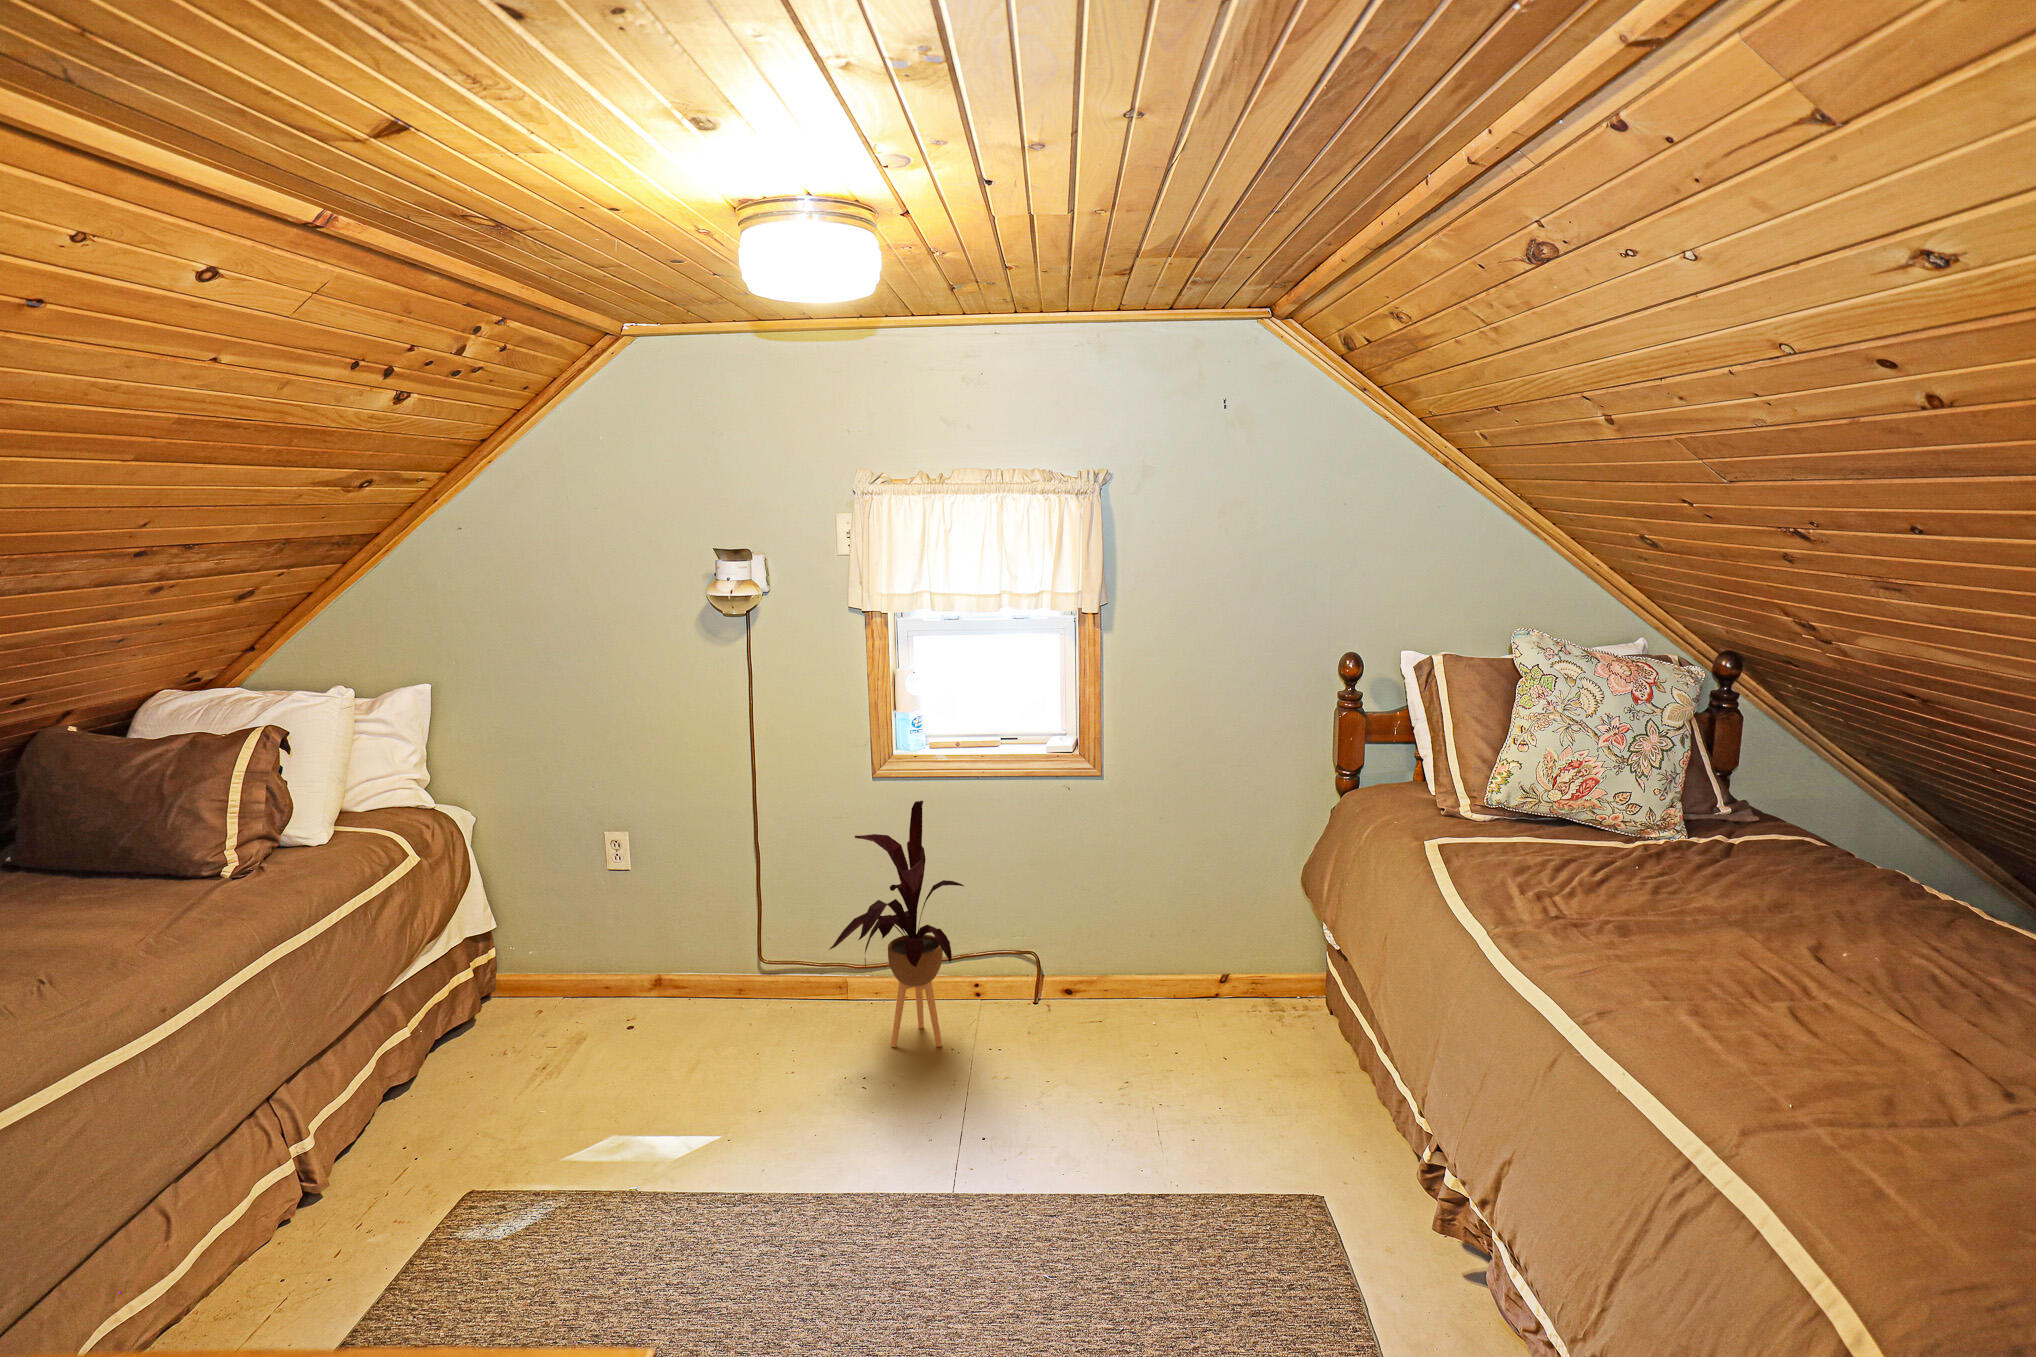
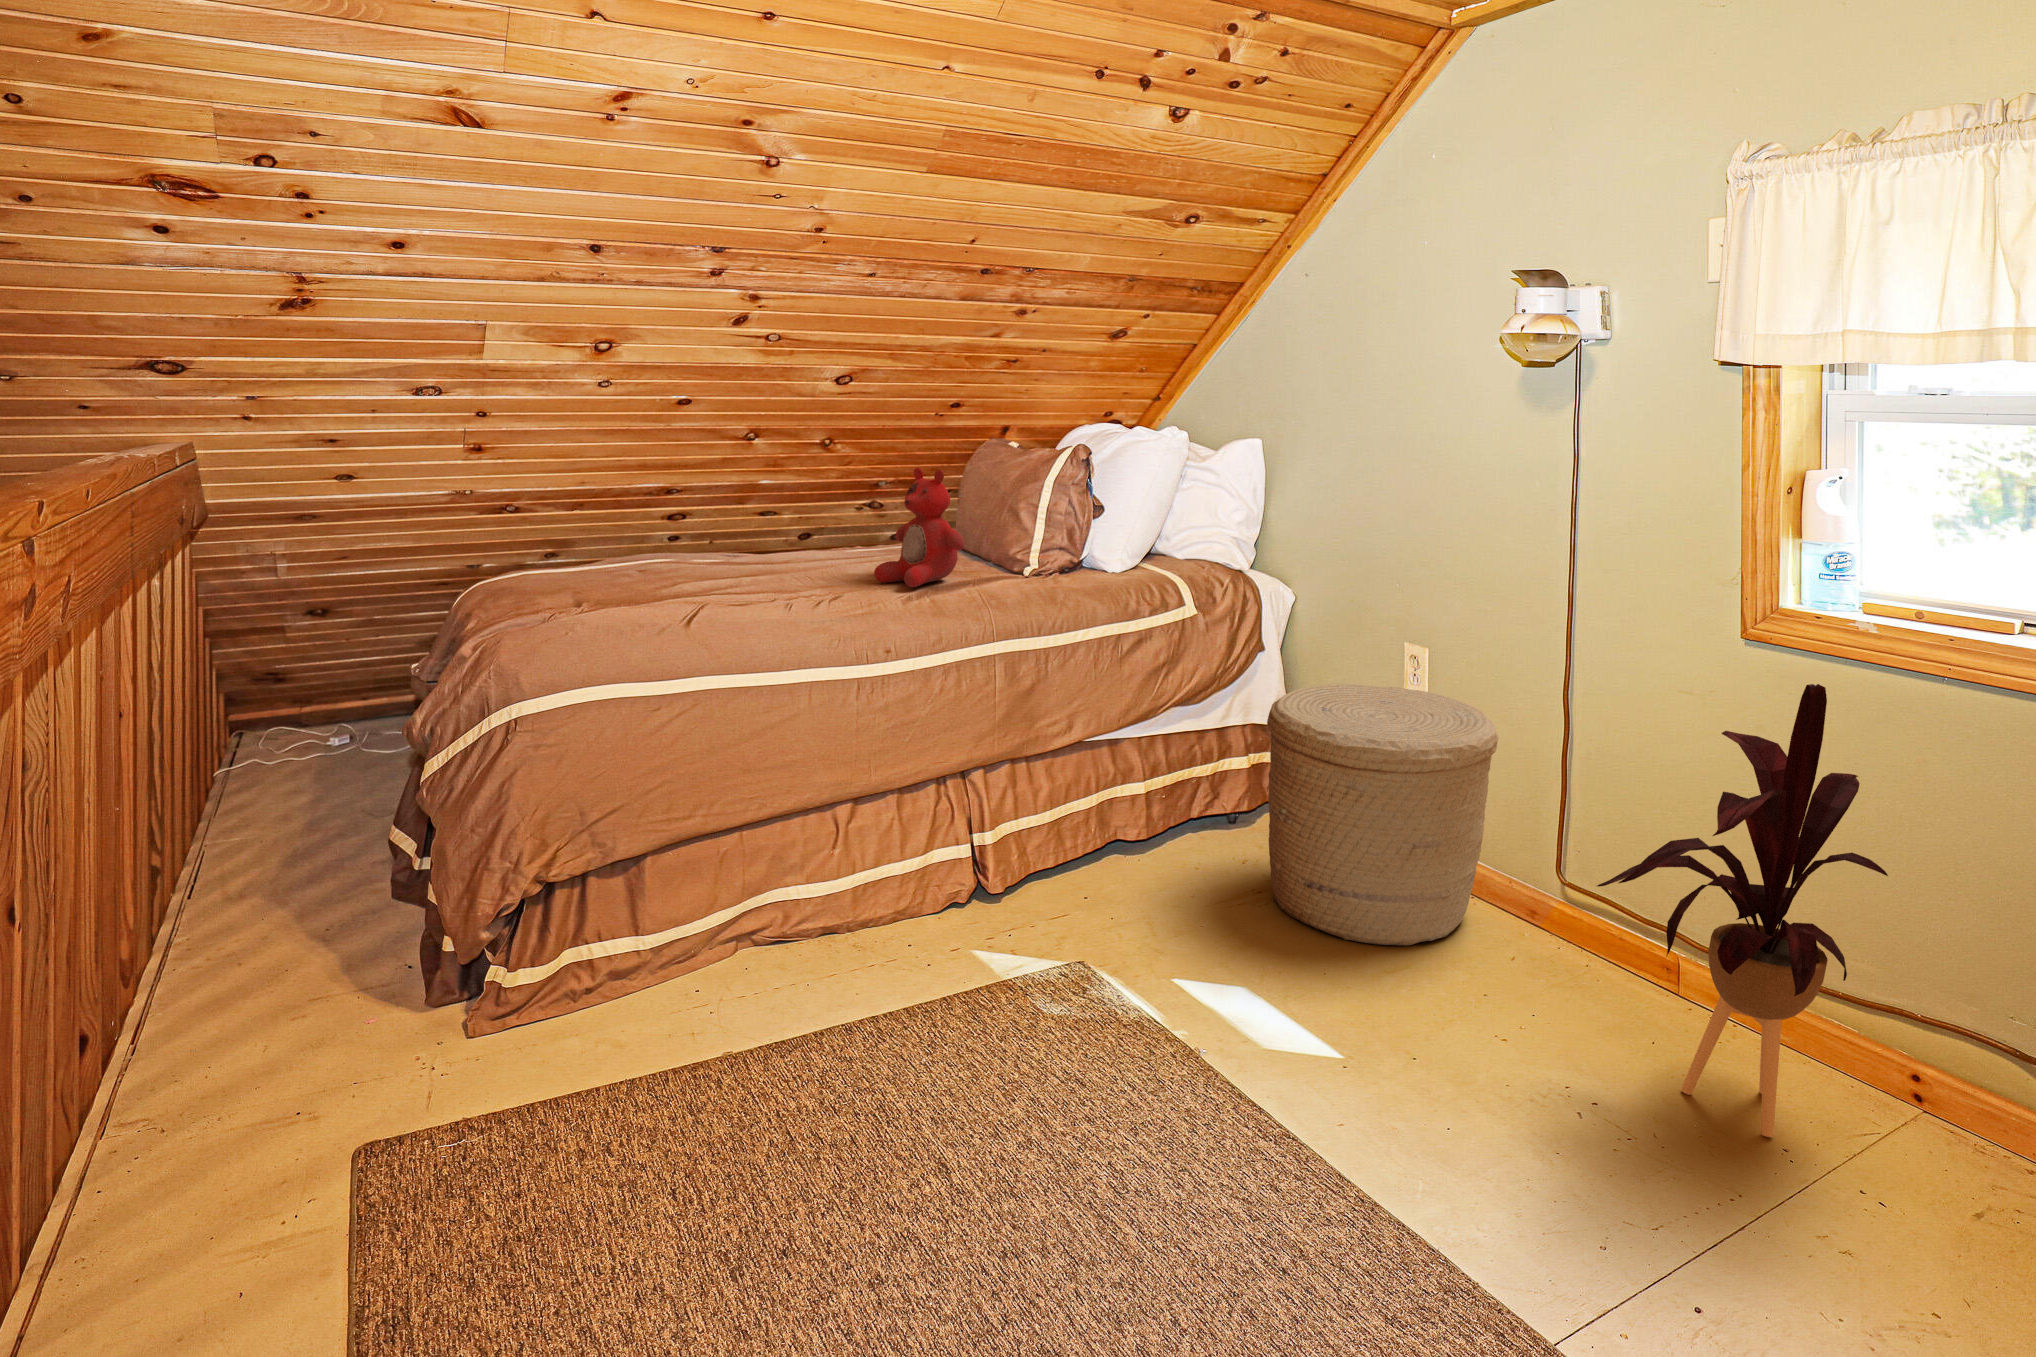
stuffed bear: none [75,793,195,929] -> present [874,468,965,587]
woven basket: none [532,865,707,1071] -> present [1267,684,1498,945]

